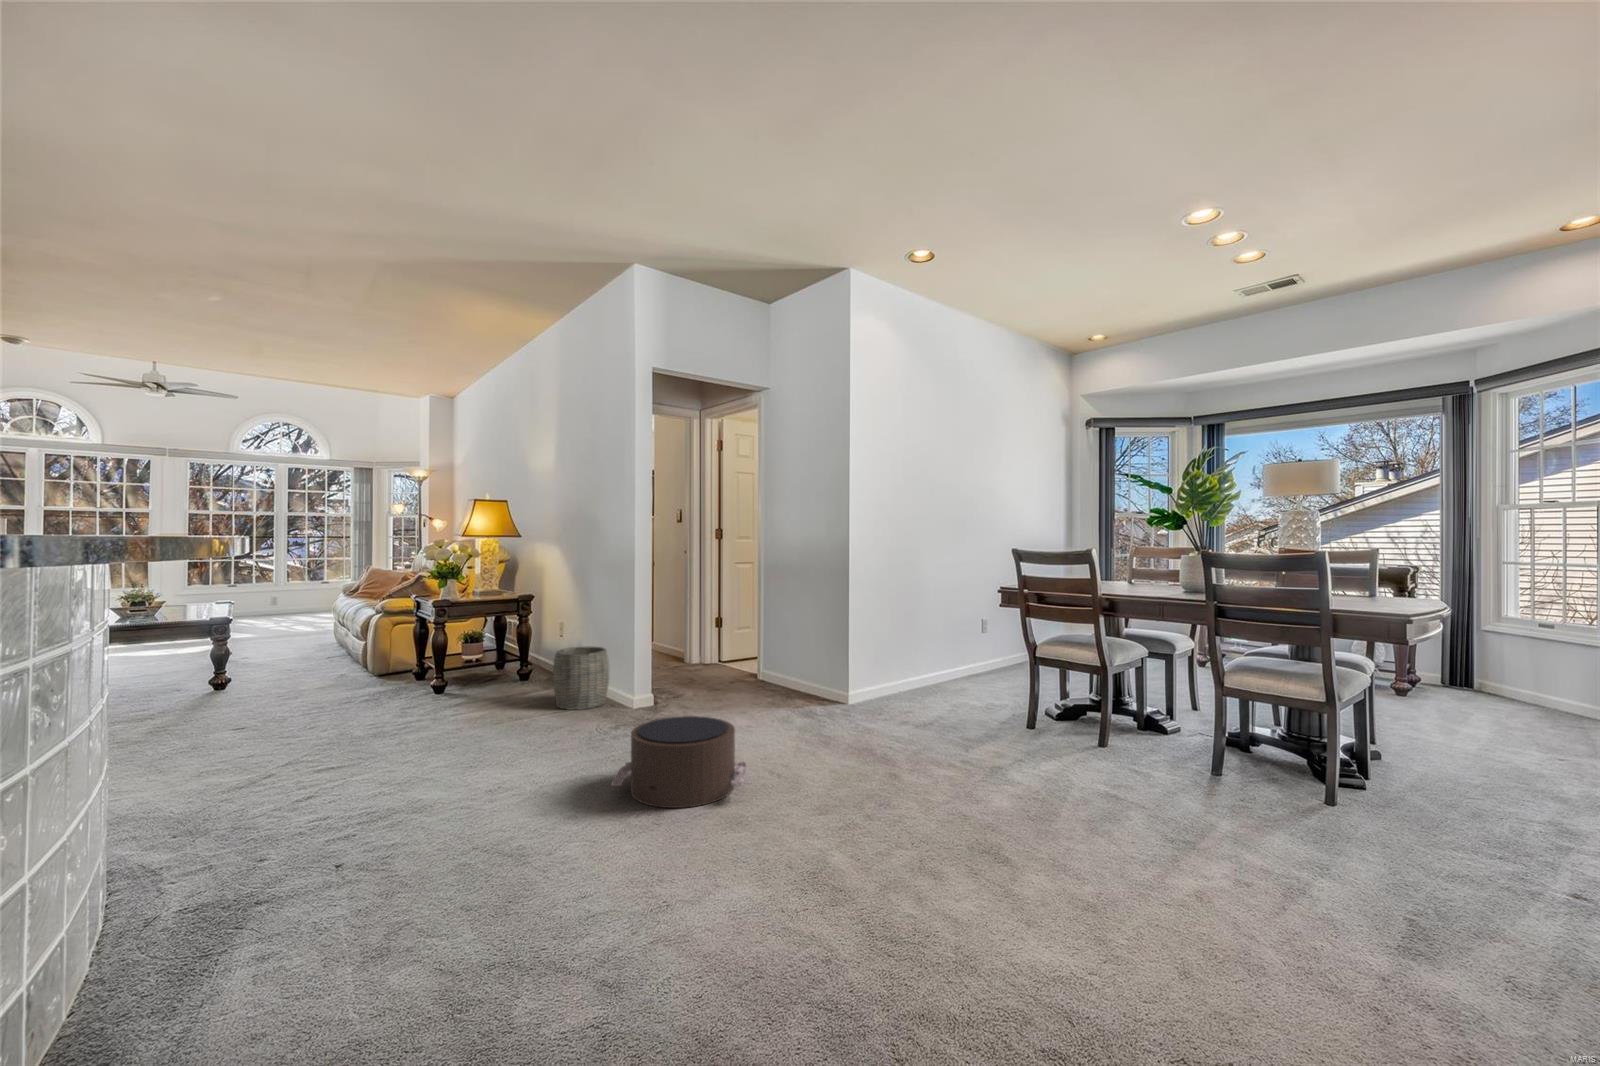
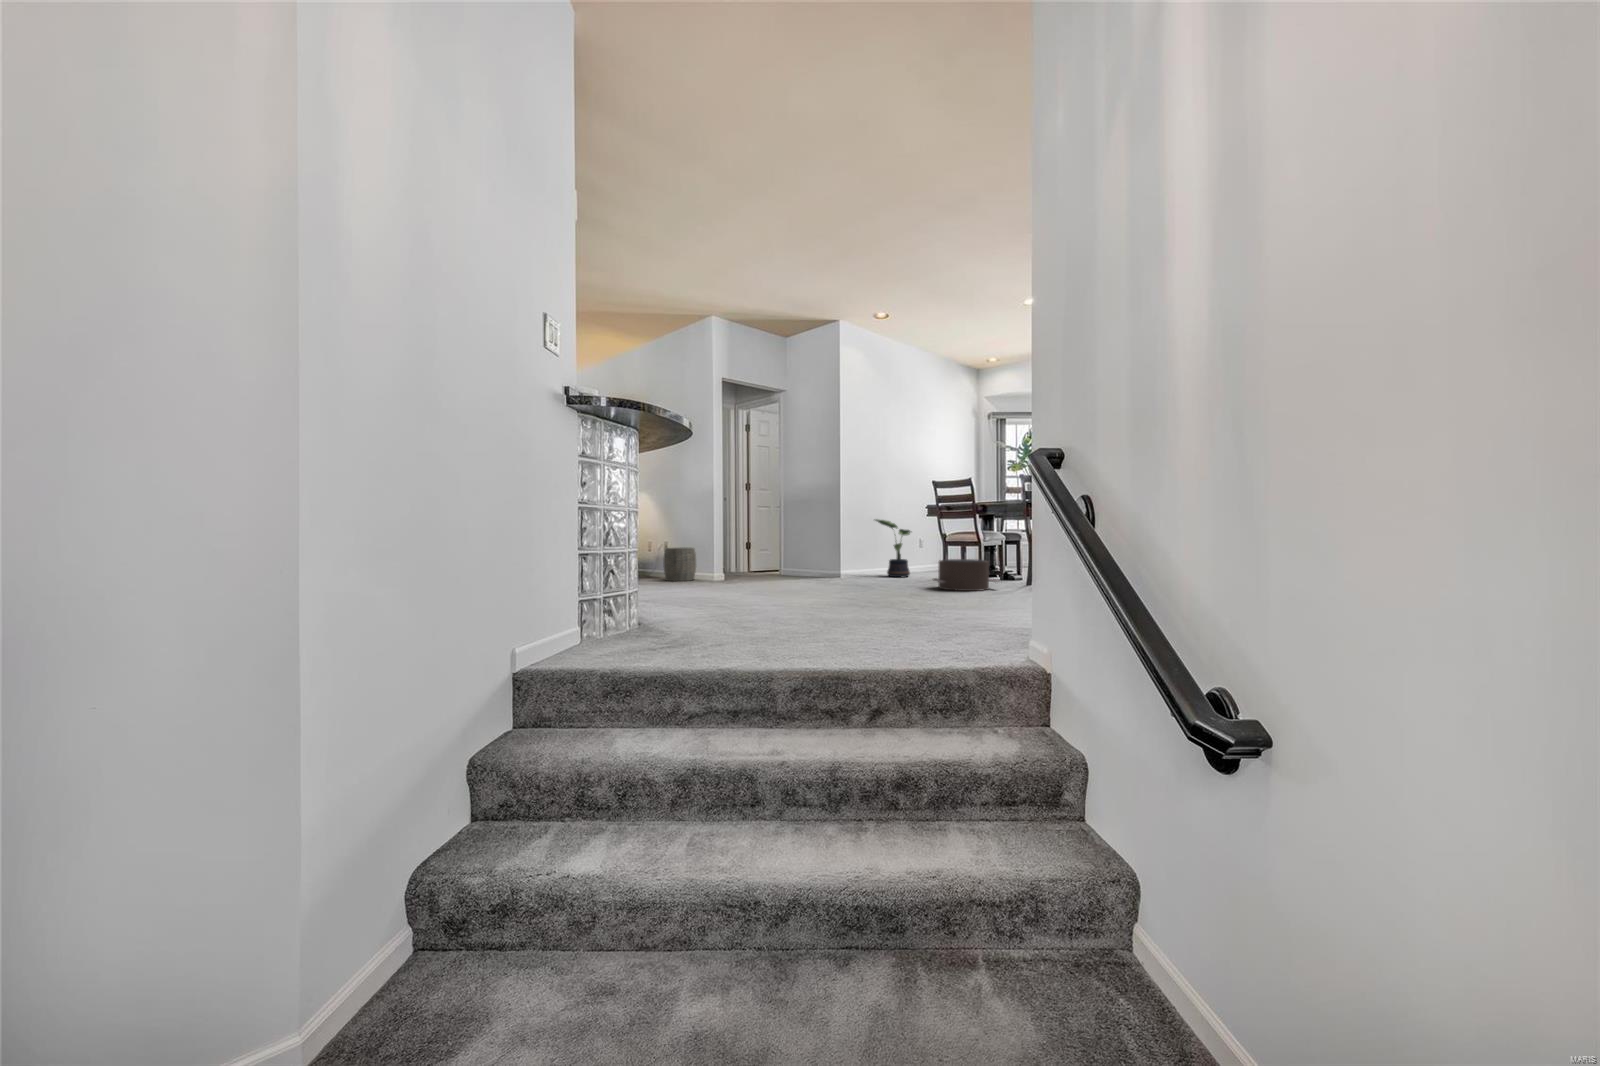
potted plant: none [907,599,975,702] -> present [875,519,911,577]
pouf: present [611,716,746,808] -> present [933,559,999,591]

